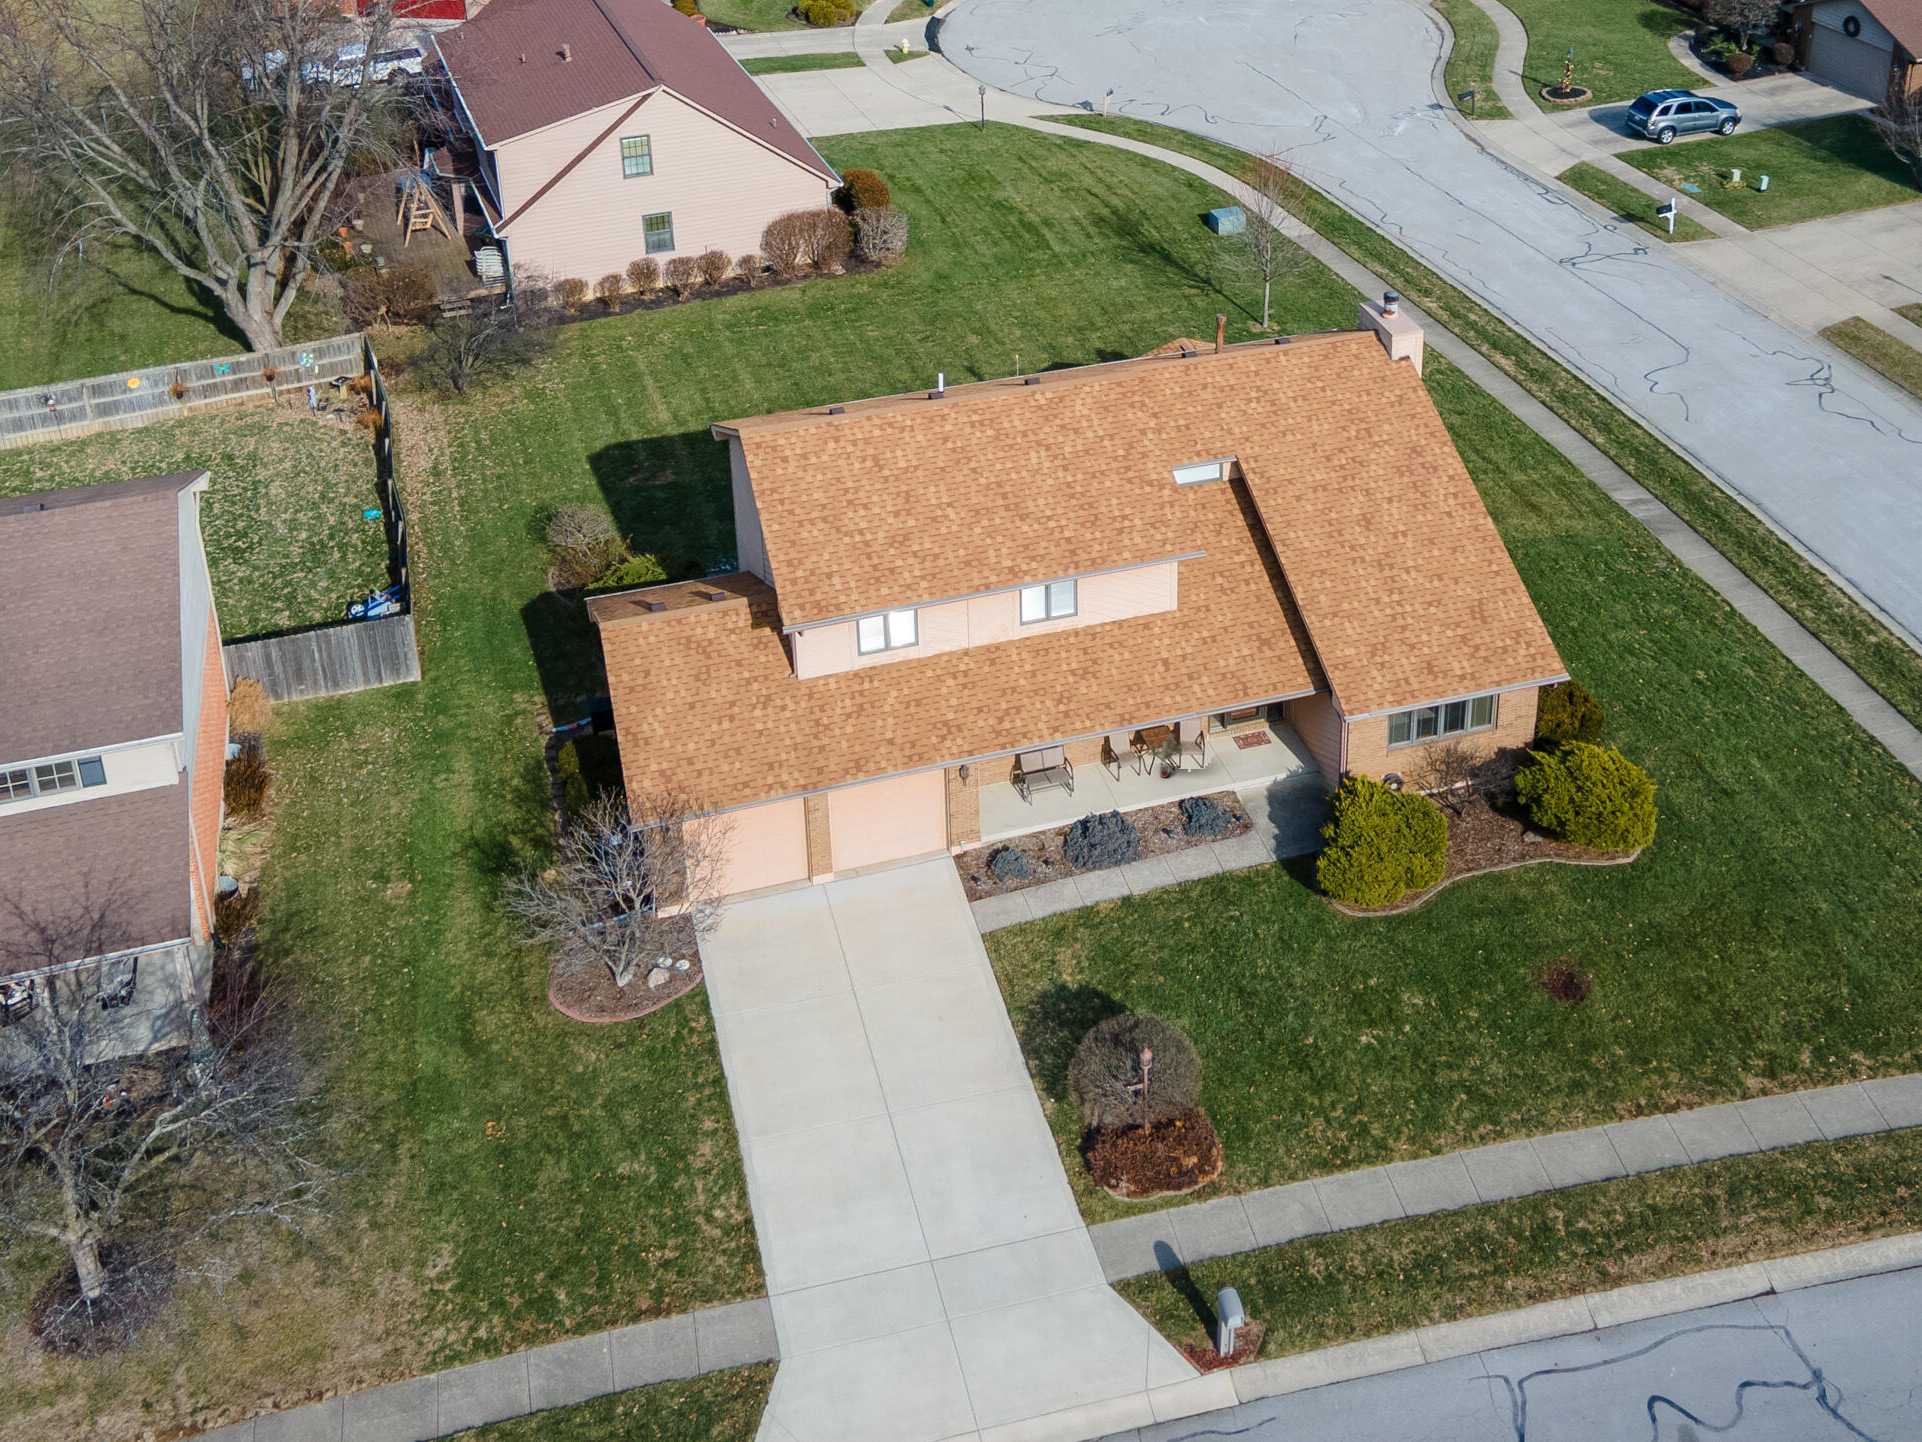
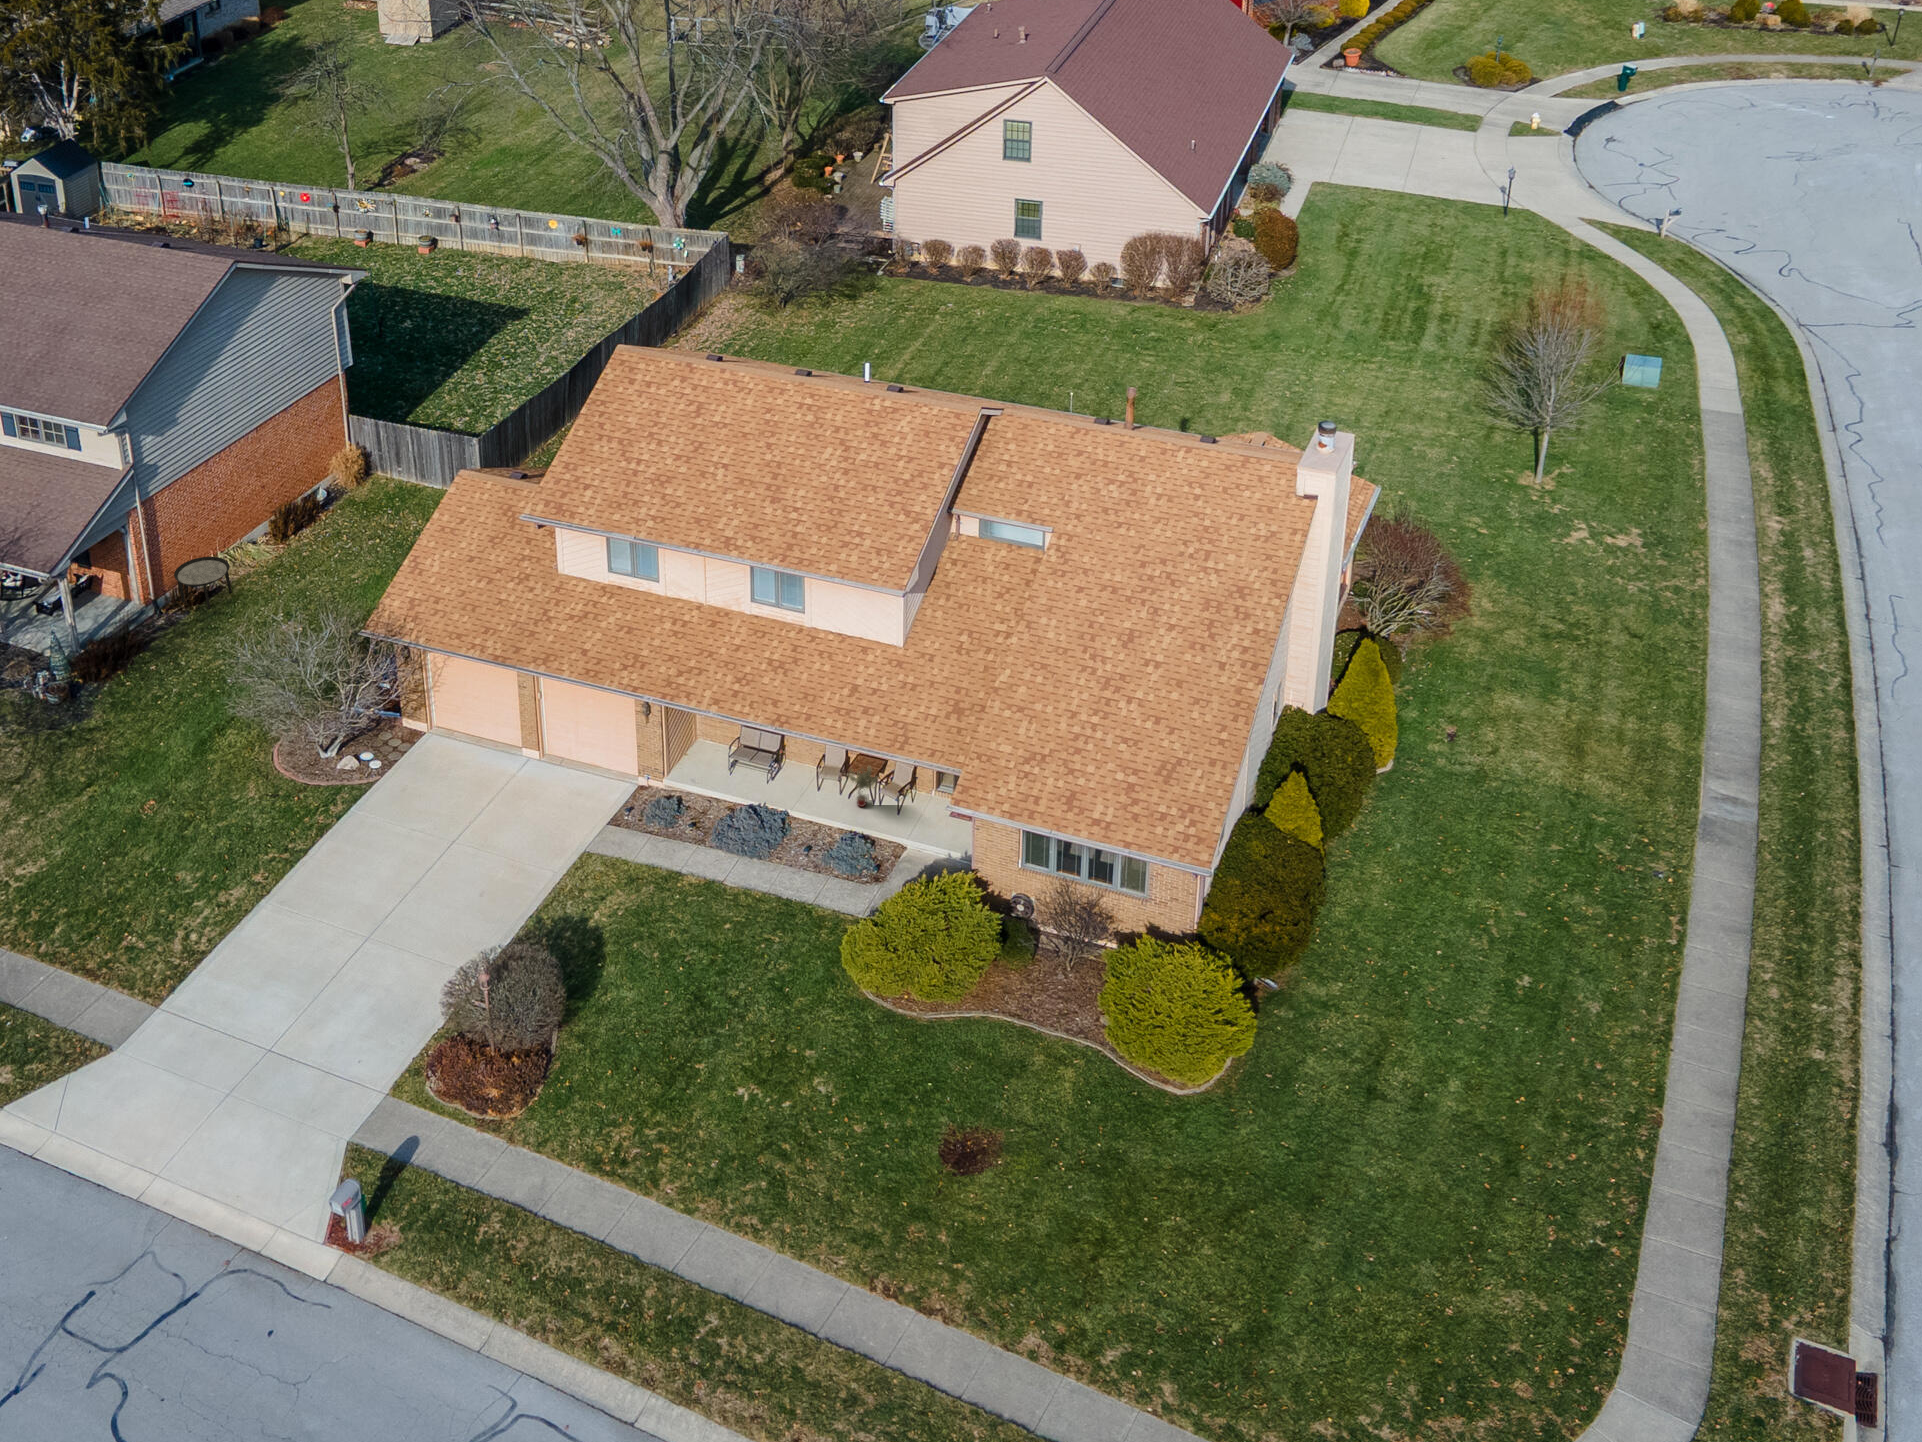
round table: none [216,847,289,920] -> present [174,557,232,609]

